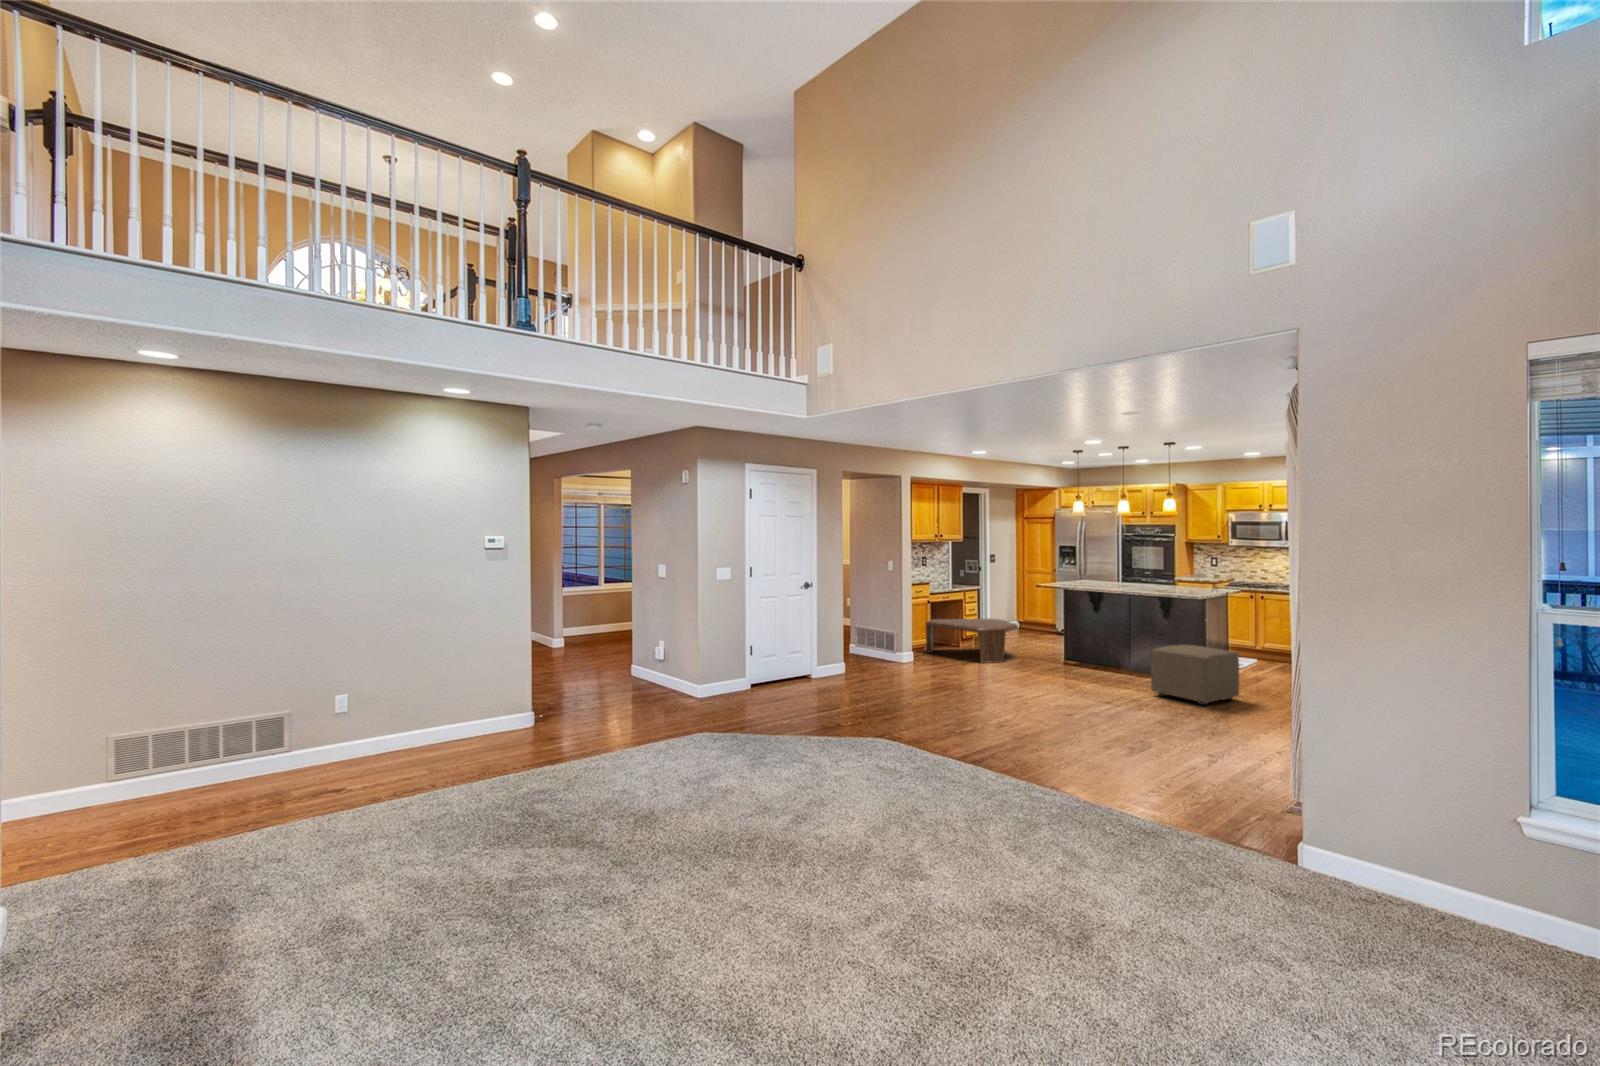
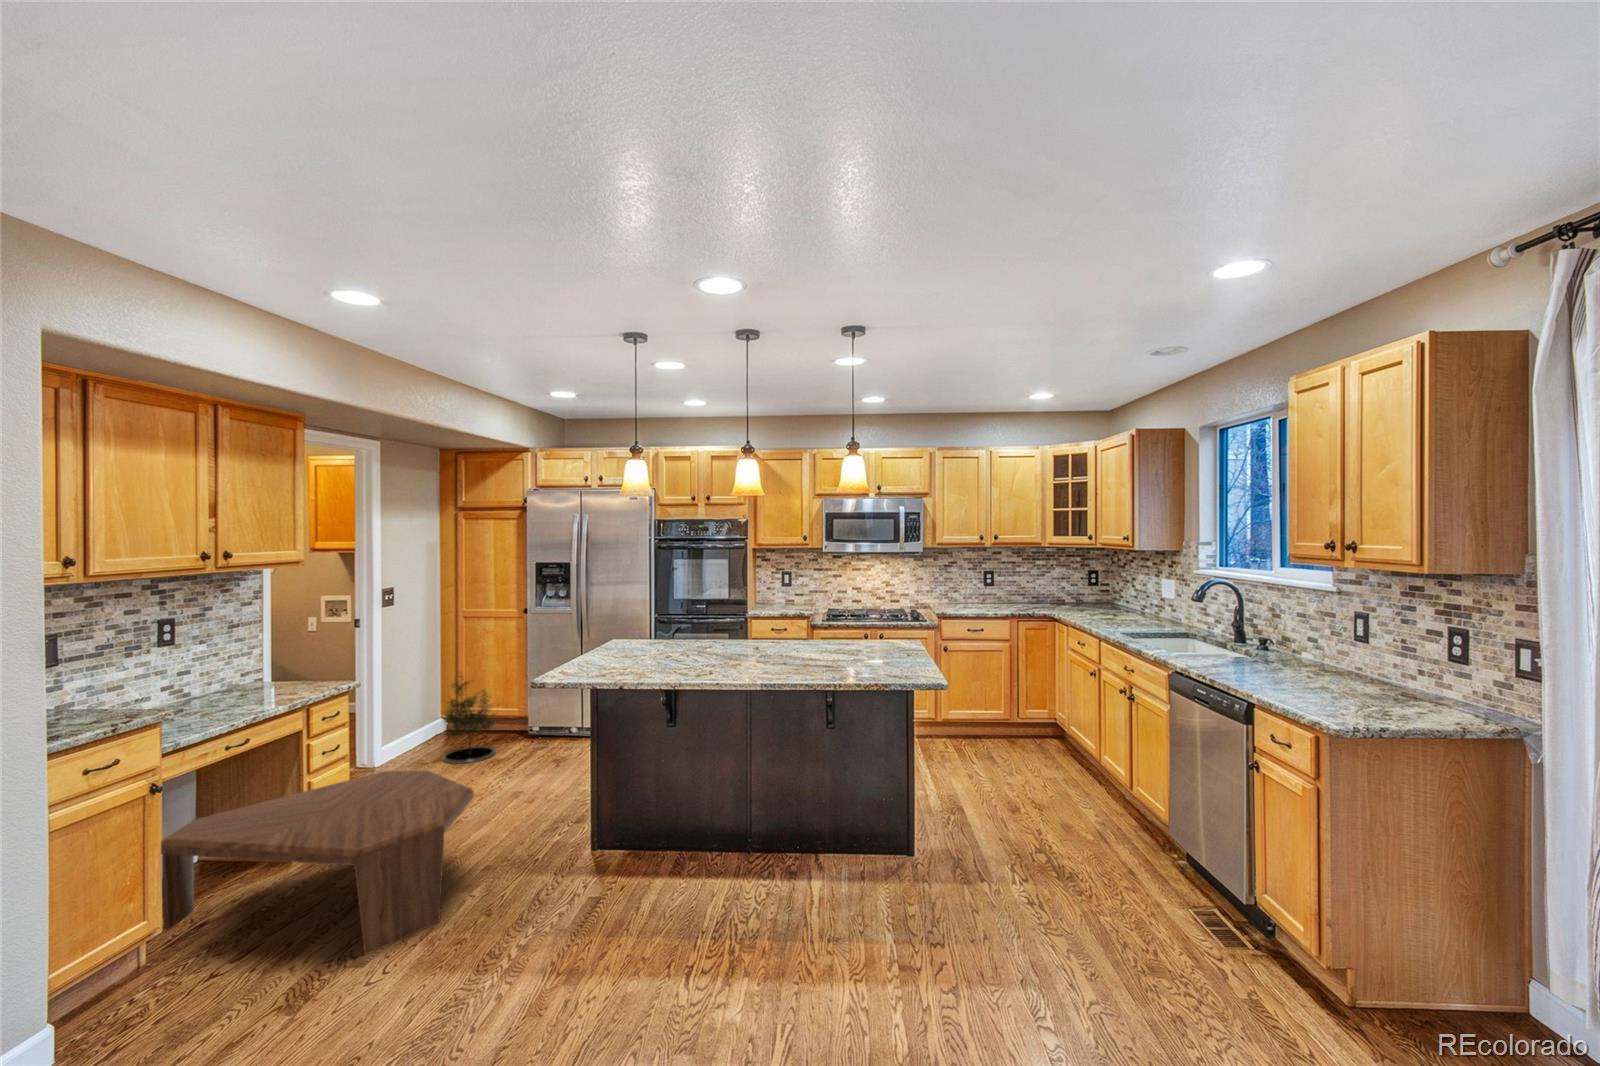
potted tree: none [1013,594,1040,637] -> present [443,676,496,764]
ottoman: present [1151,645,1239,705] -> none [917,815,1088,1020]

